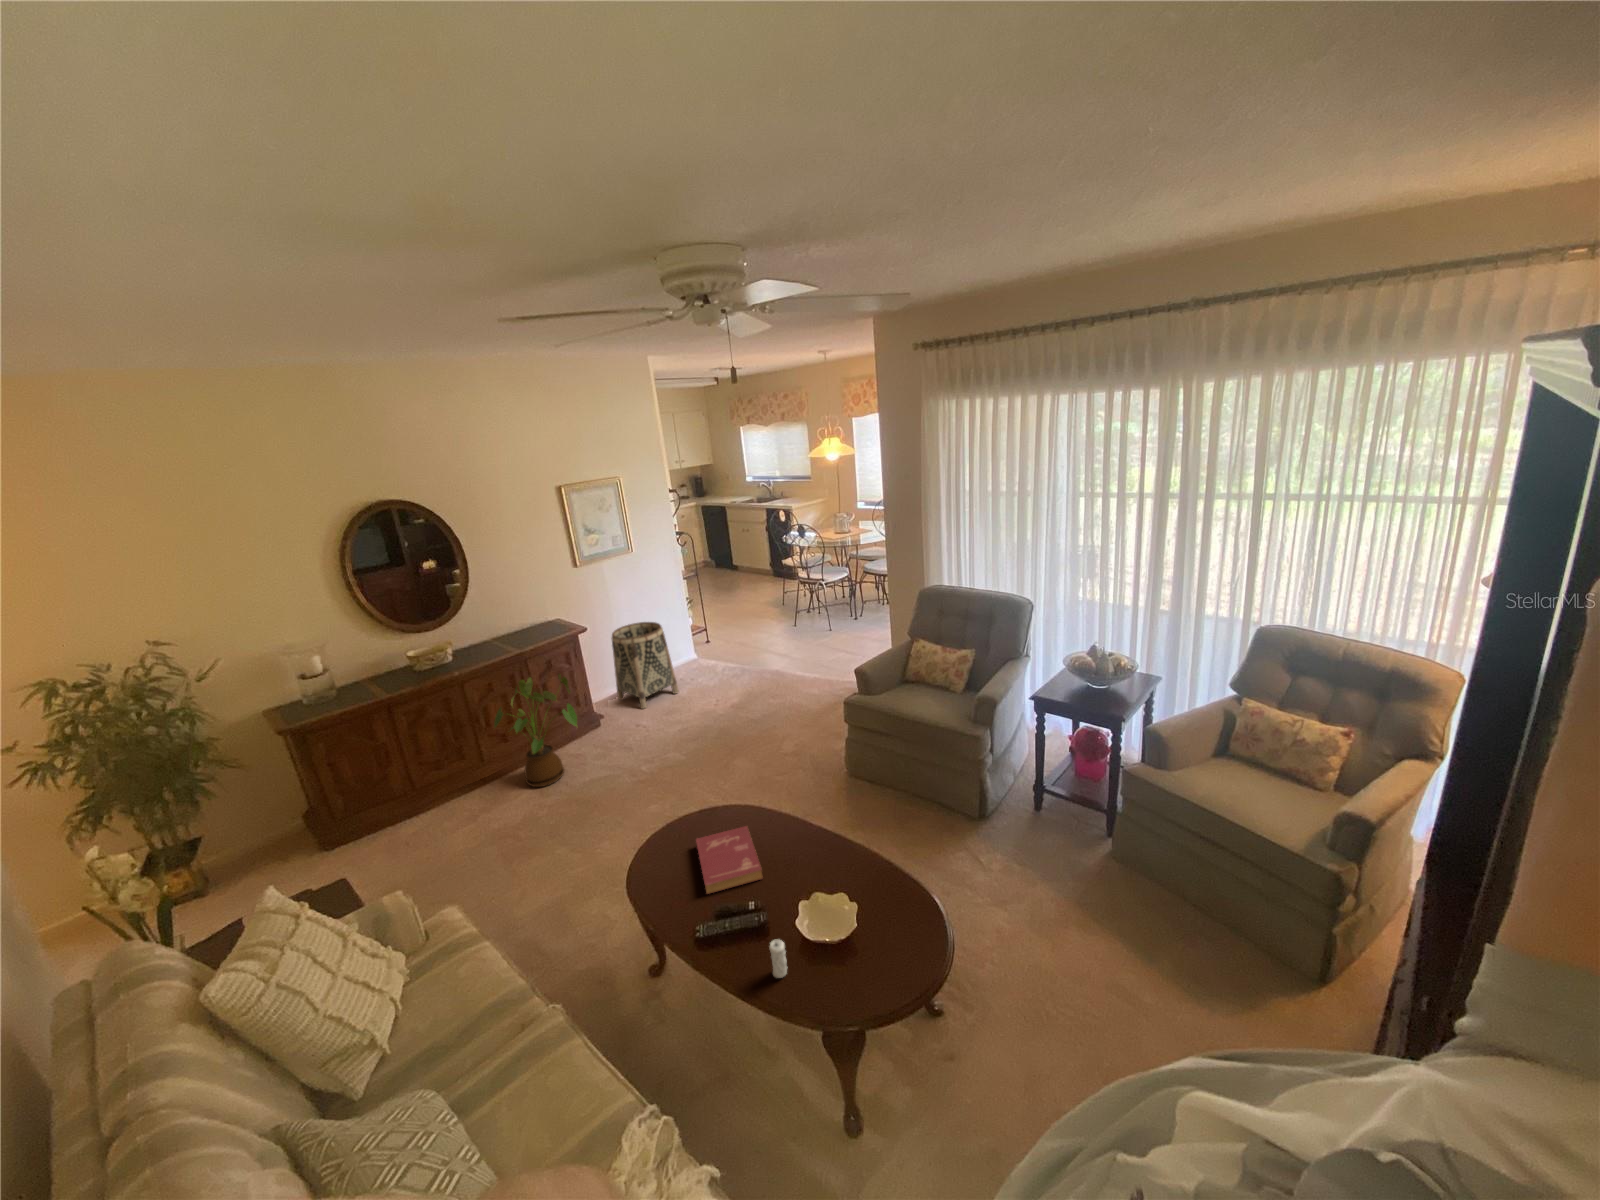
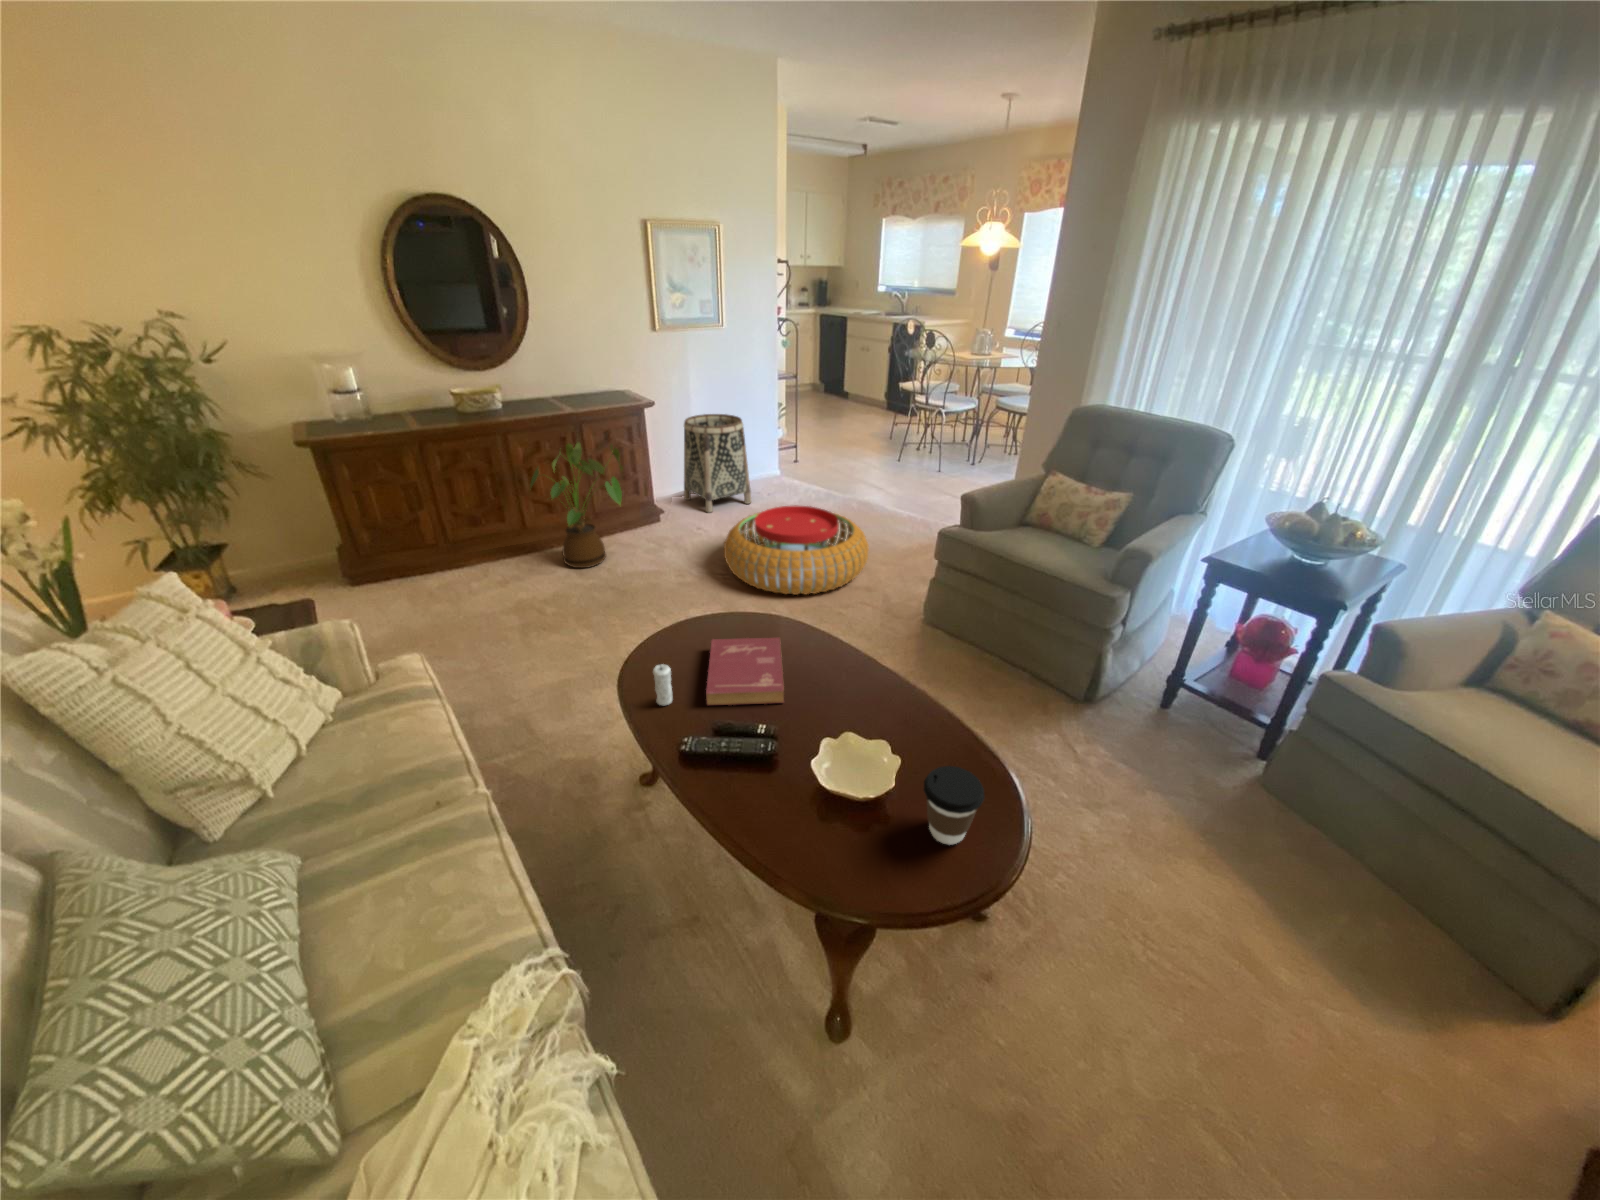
pouf: none [668,693,790,775] -> present [724,505,869,595]
coffee cup: none [875,901,916,958] -> present [924,766,984,845]
candle: present [769,940,788,978] -> present [653,664,672,705]

